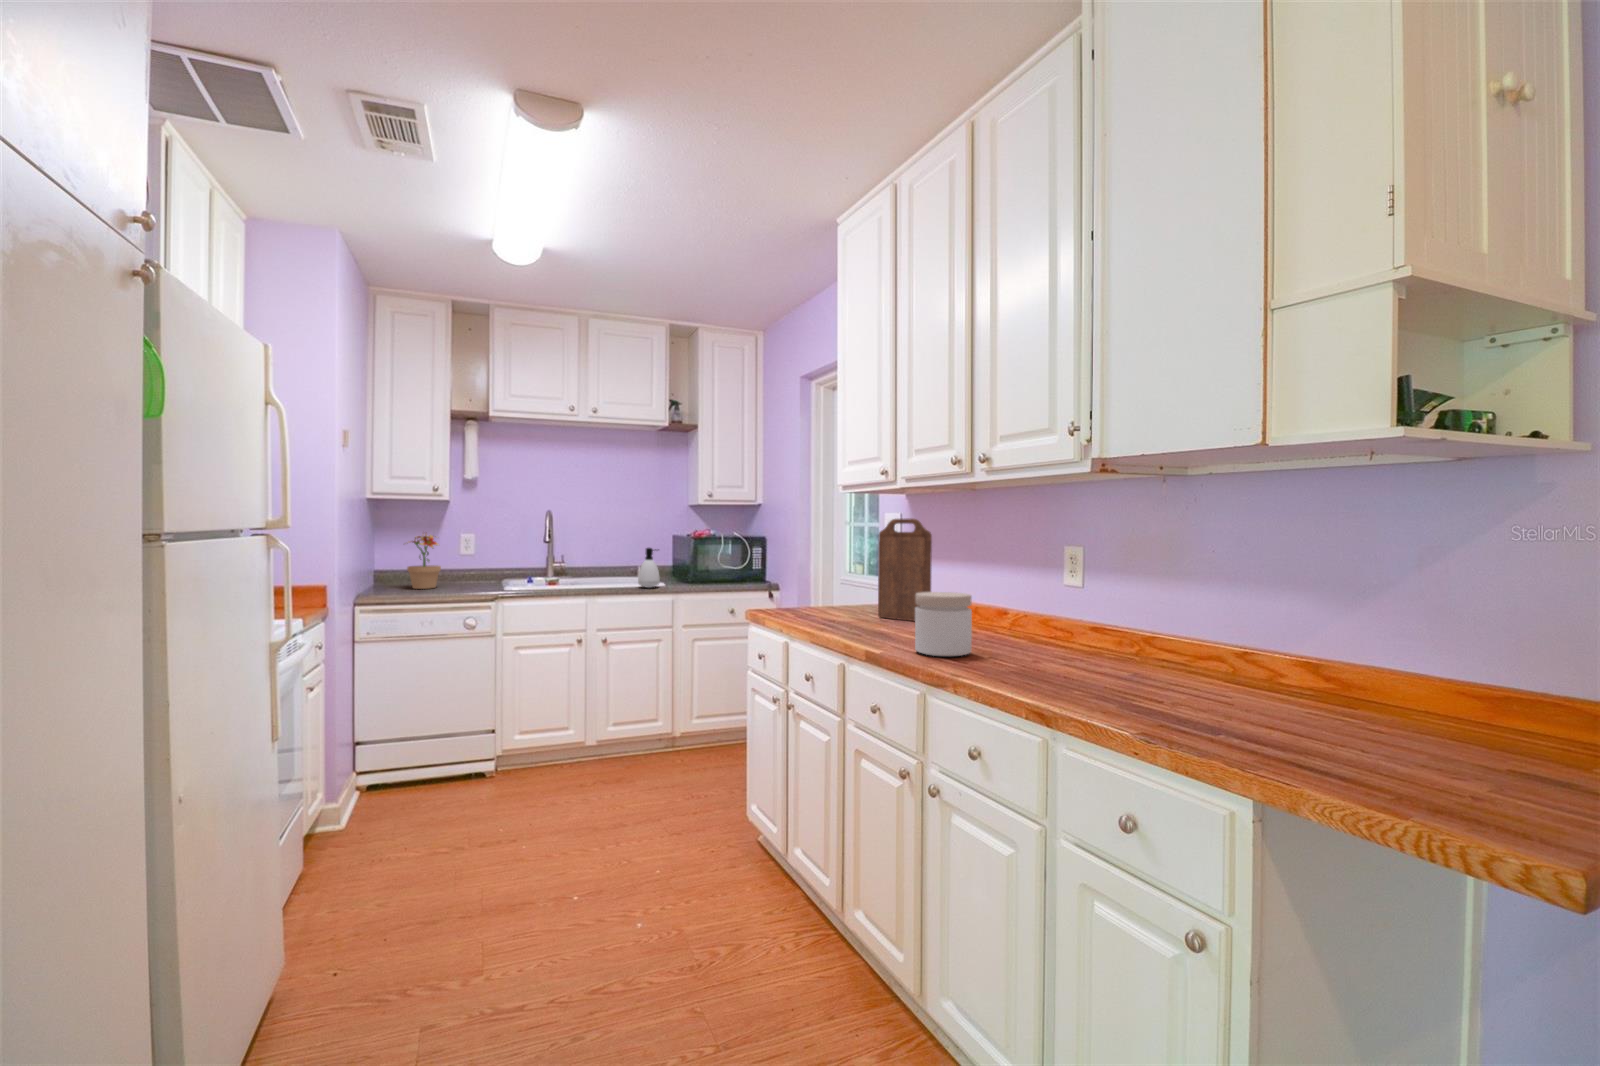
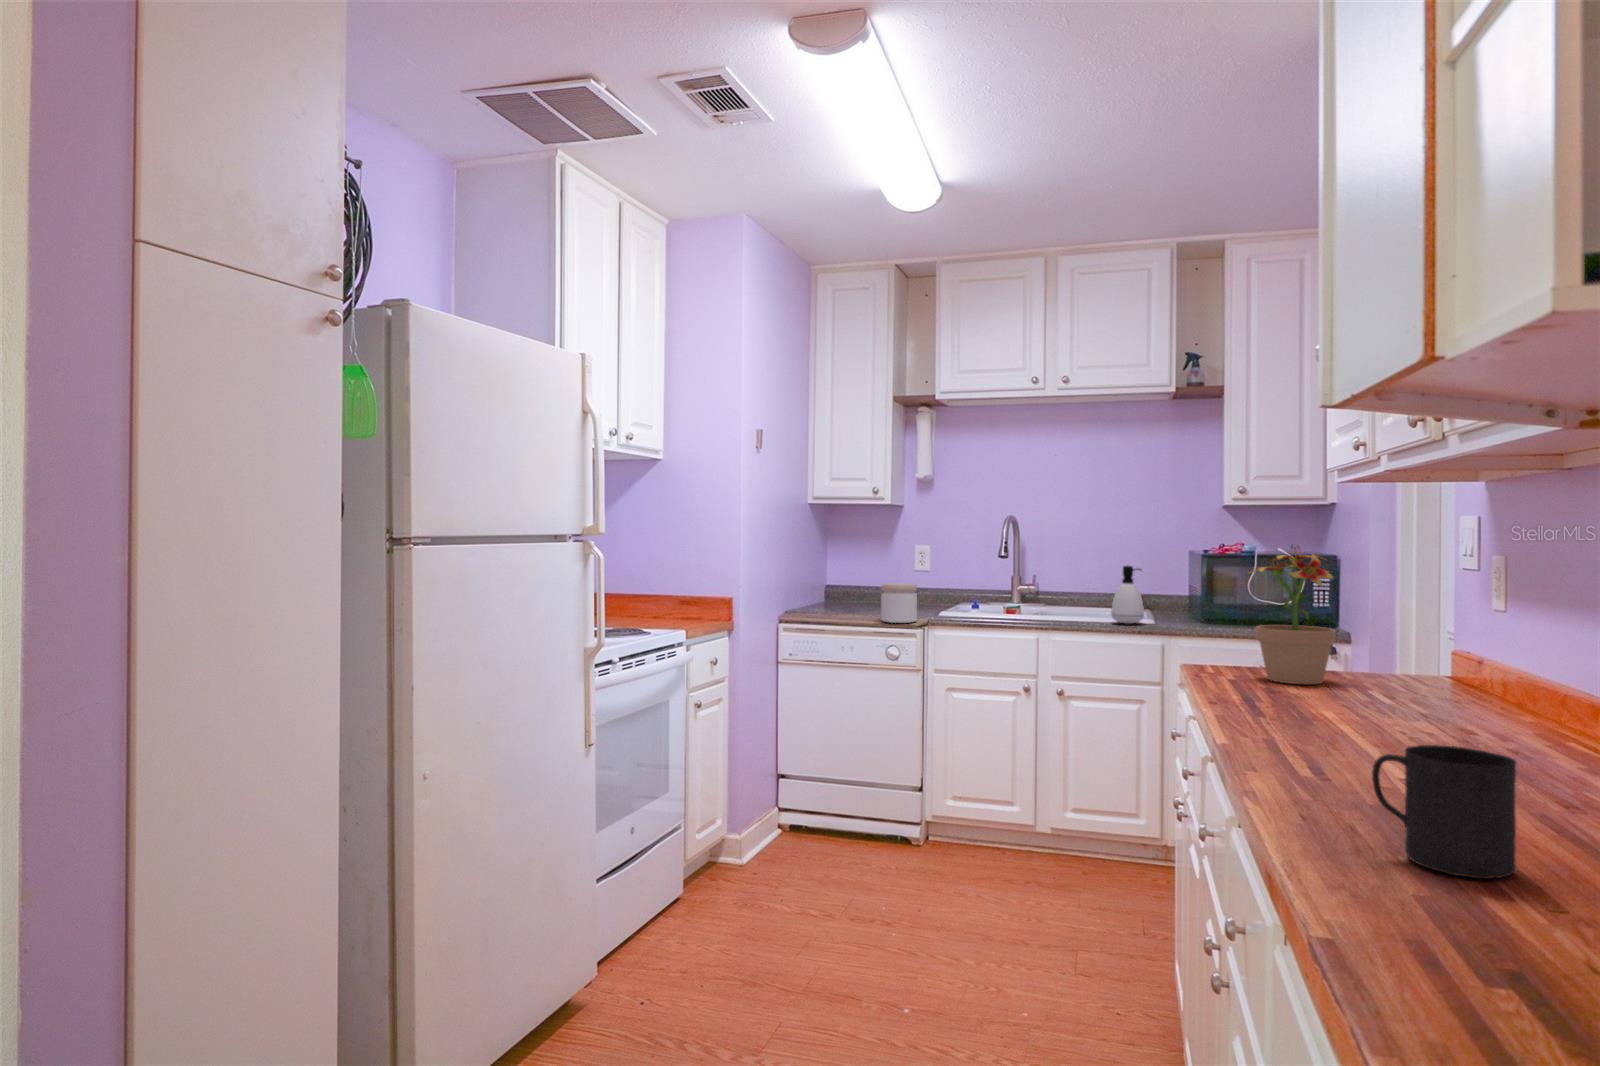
cutting board: present [878,518,932,621] -> none [1379,520,1474,719]
potted plant: present [407,535,441,589] -> present [1247,545,1336,684]
jar: present [915,592,972,657] -> present [881,583,917,623]
mug: none [1023,626,1079,684] -> present [1372,745,1517,879]

